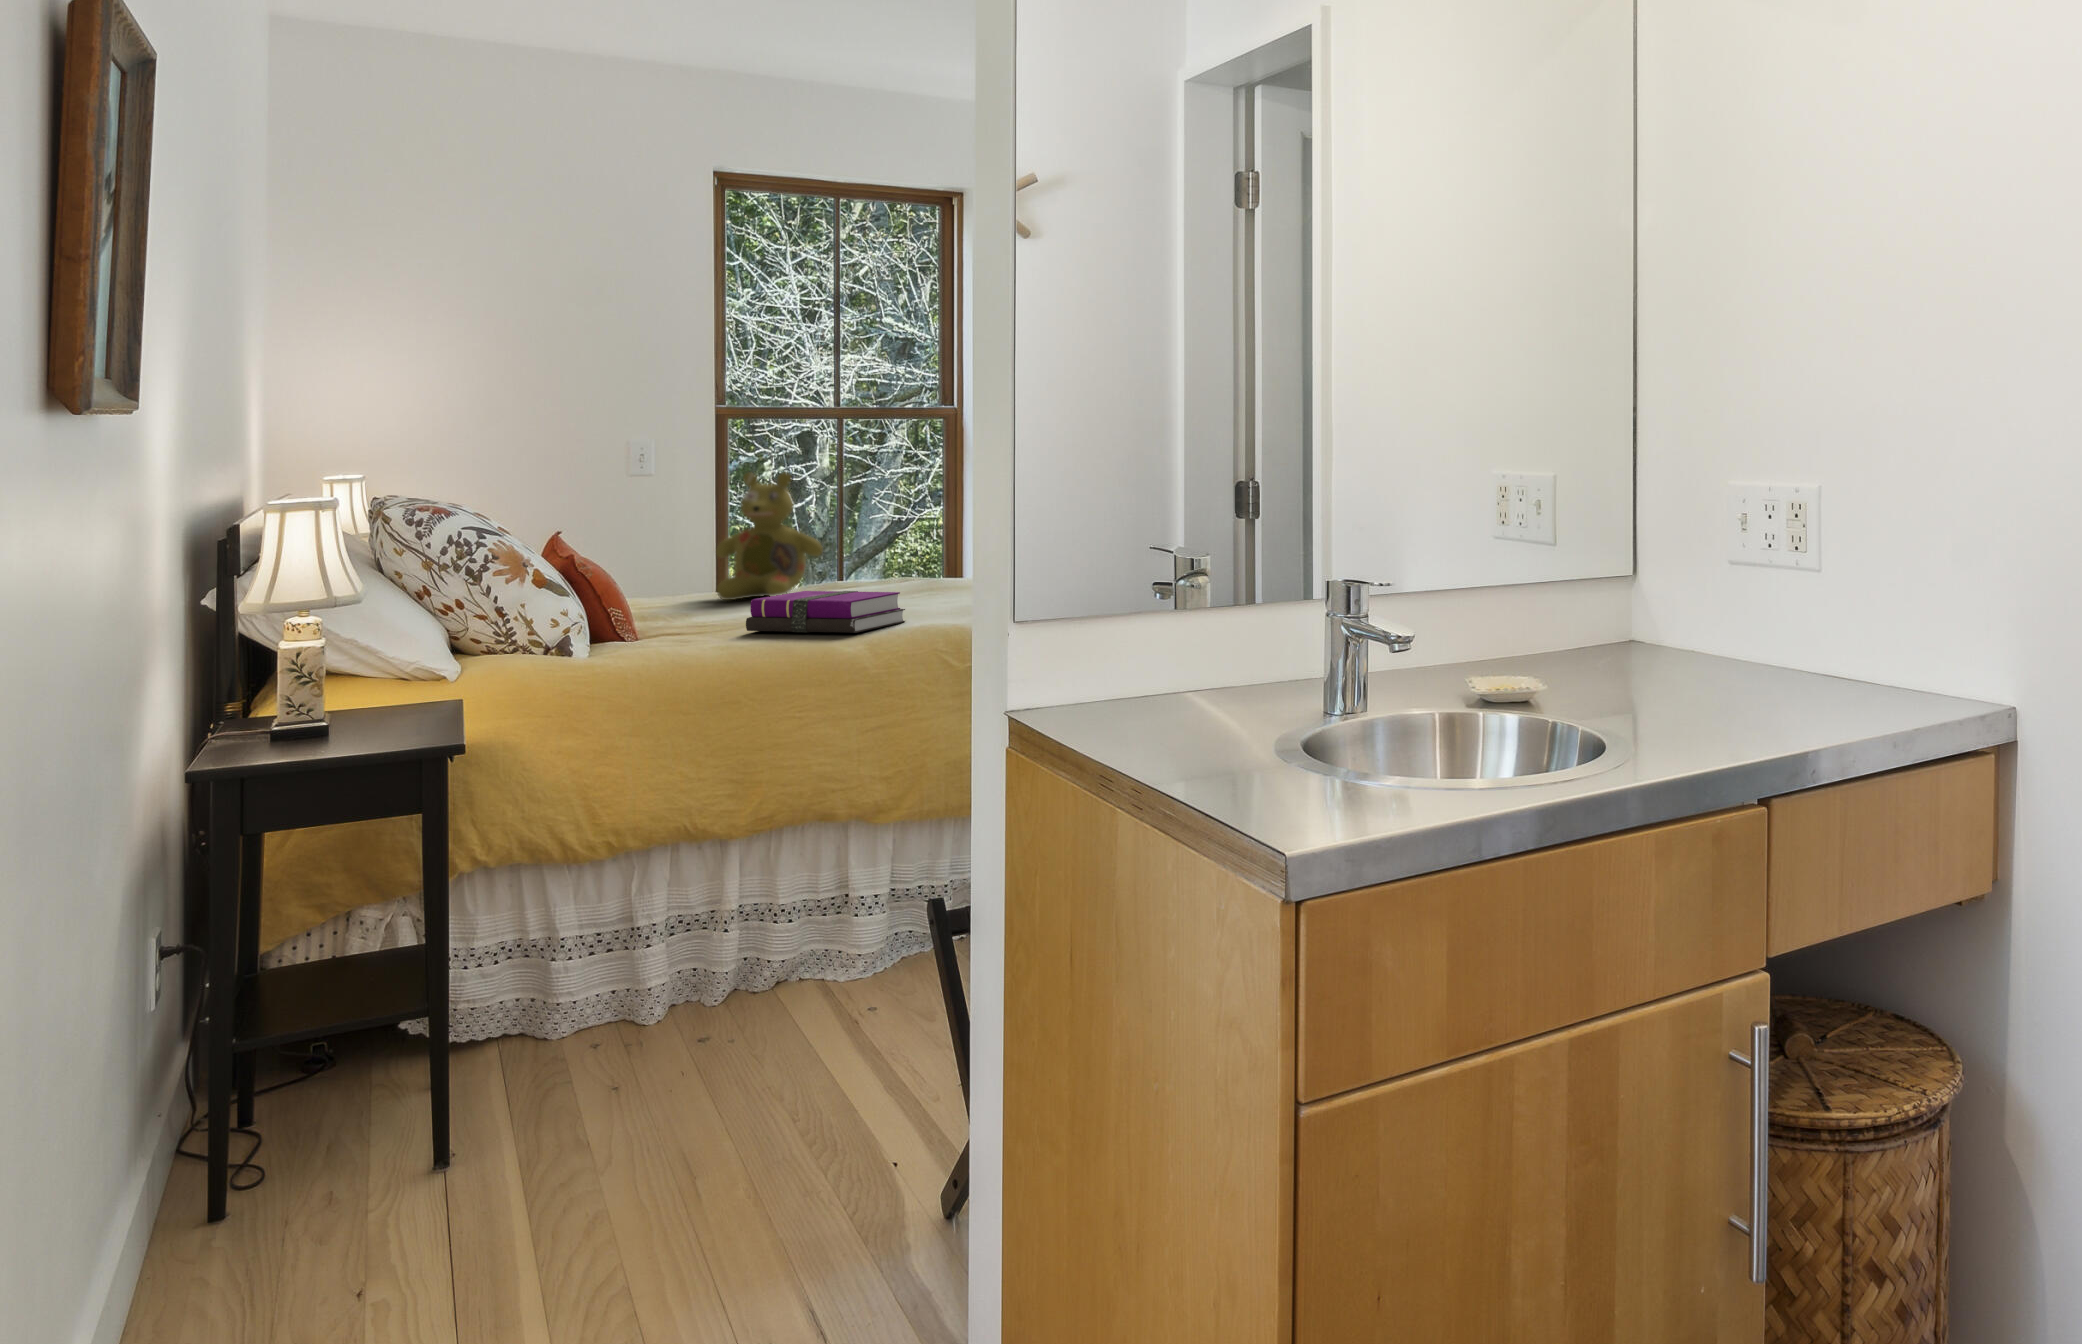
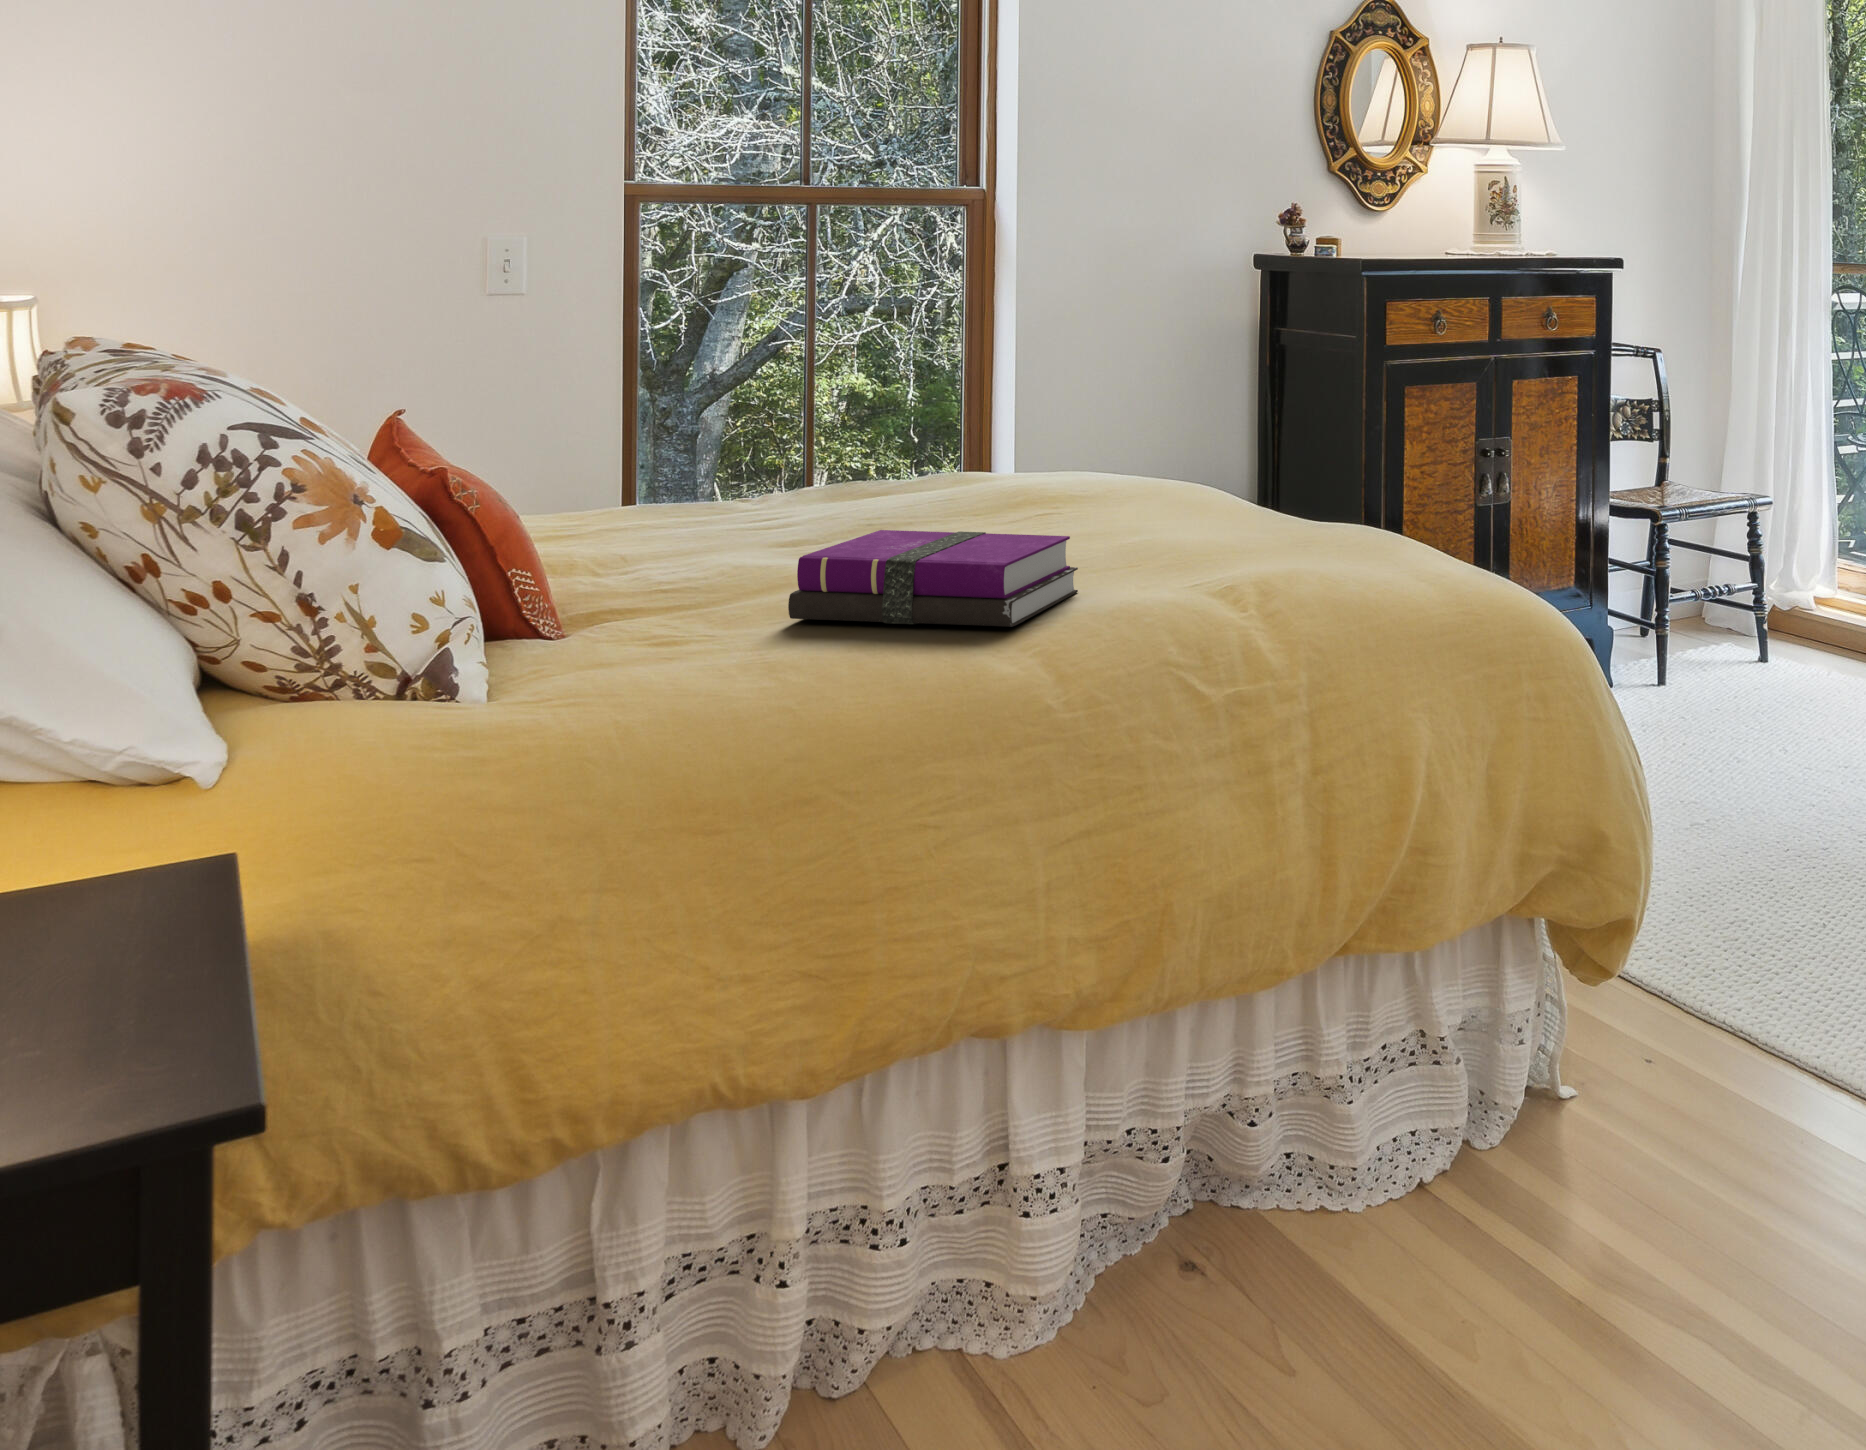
stuffed bear: present [716,472,823,600] -> none [672,298,863,530]

